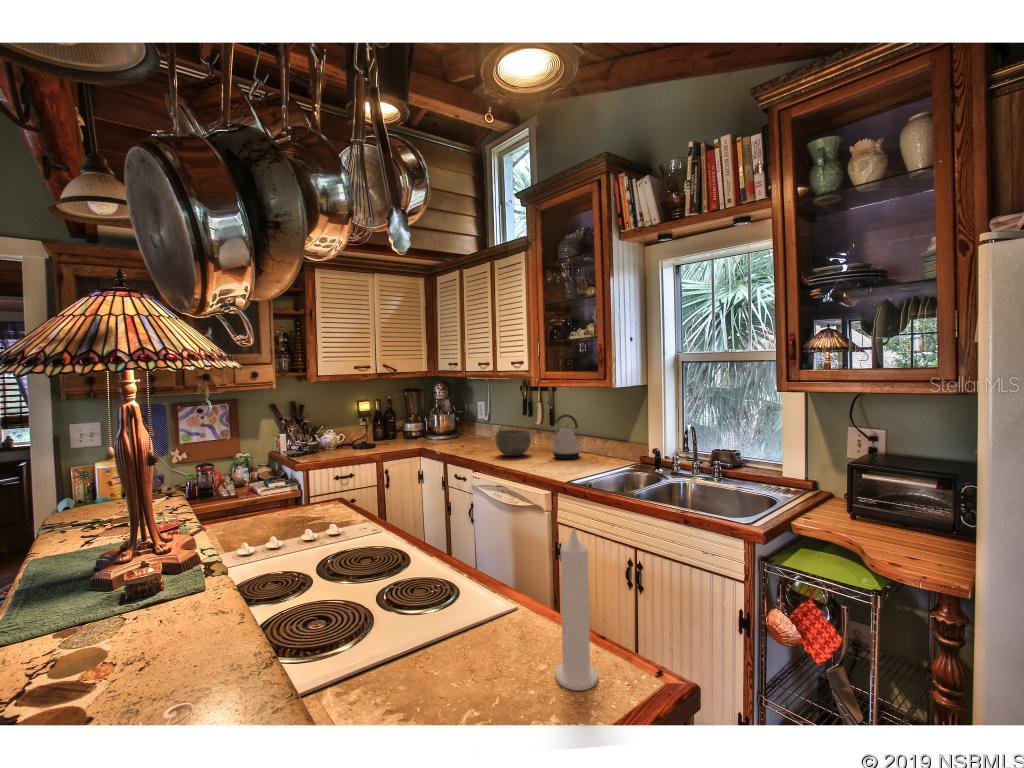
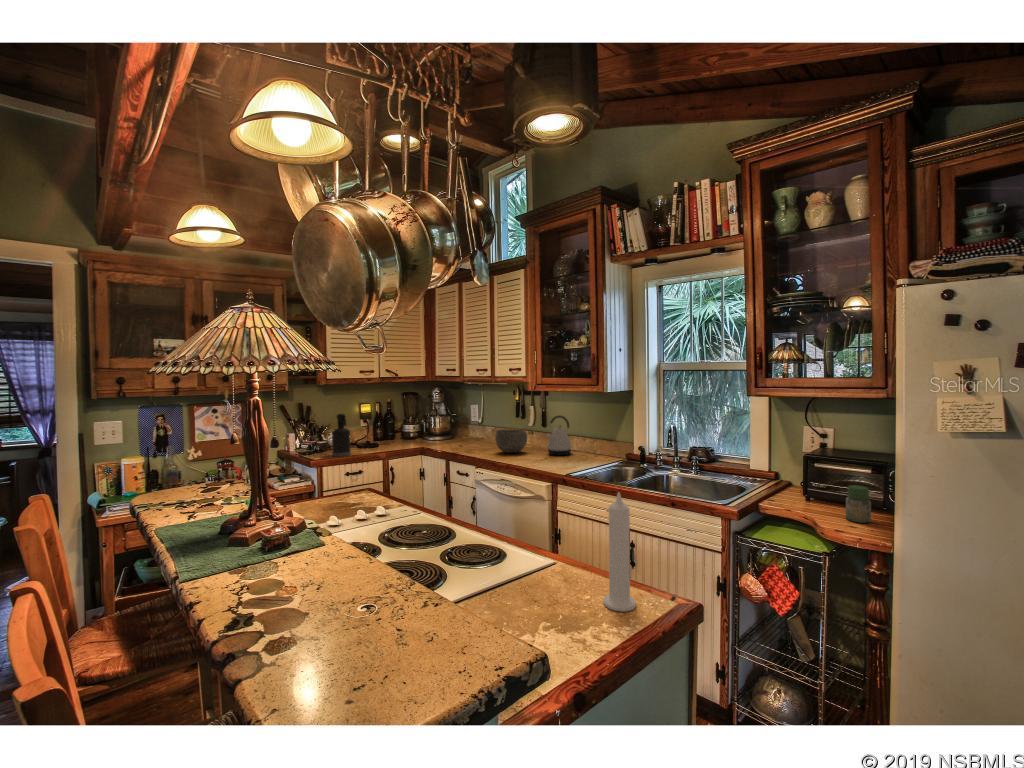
spray bottle: none [321,413,341,460] -> present [332,414,351,457]
jar: none [901,505,935,553] -> present [846,485,871,523]

